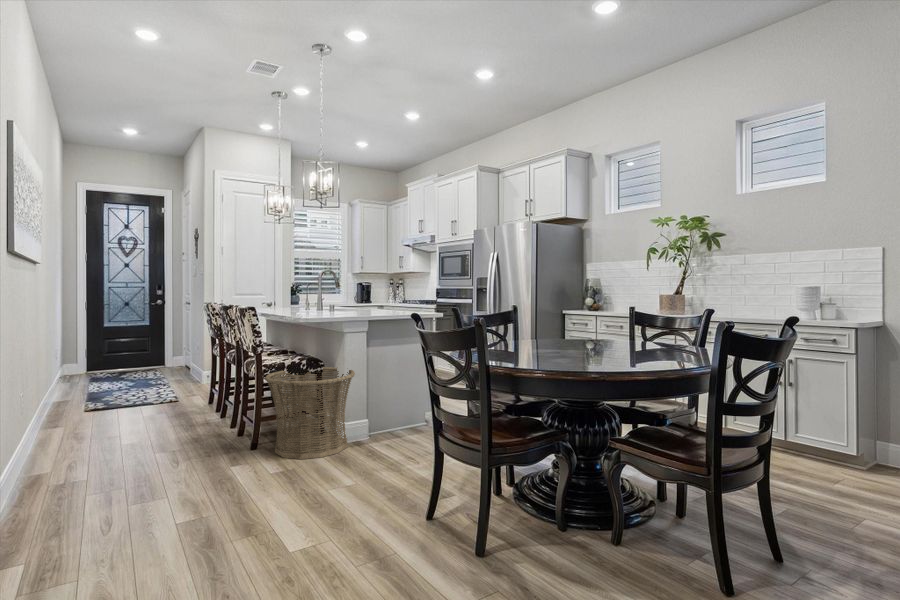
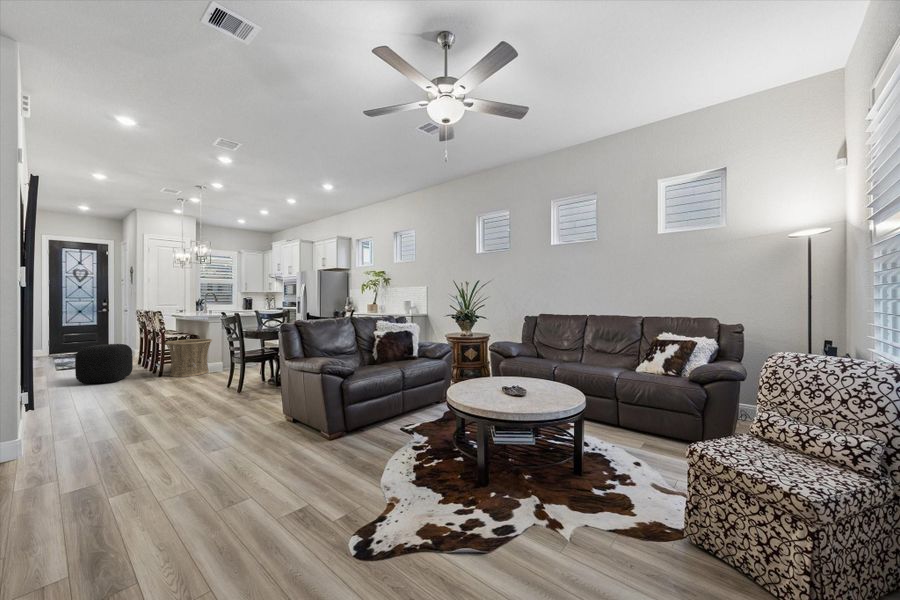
ottoman: none [91,378,202,471] -> present [75,344,133,384]

